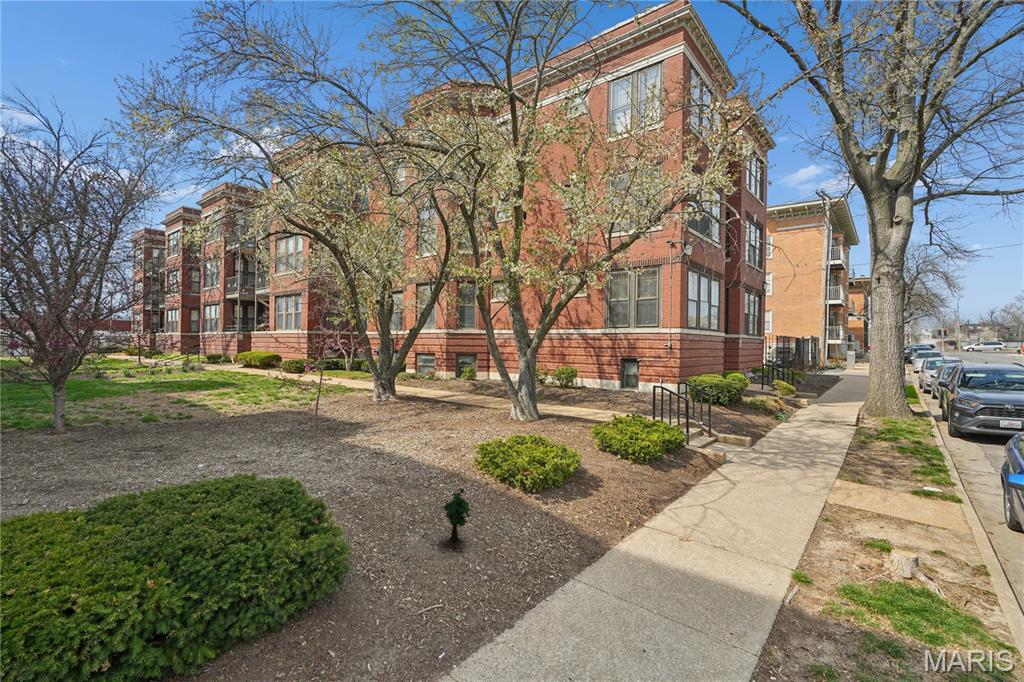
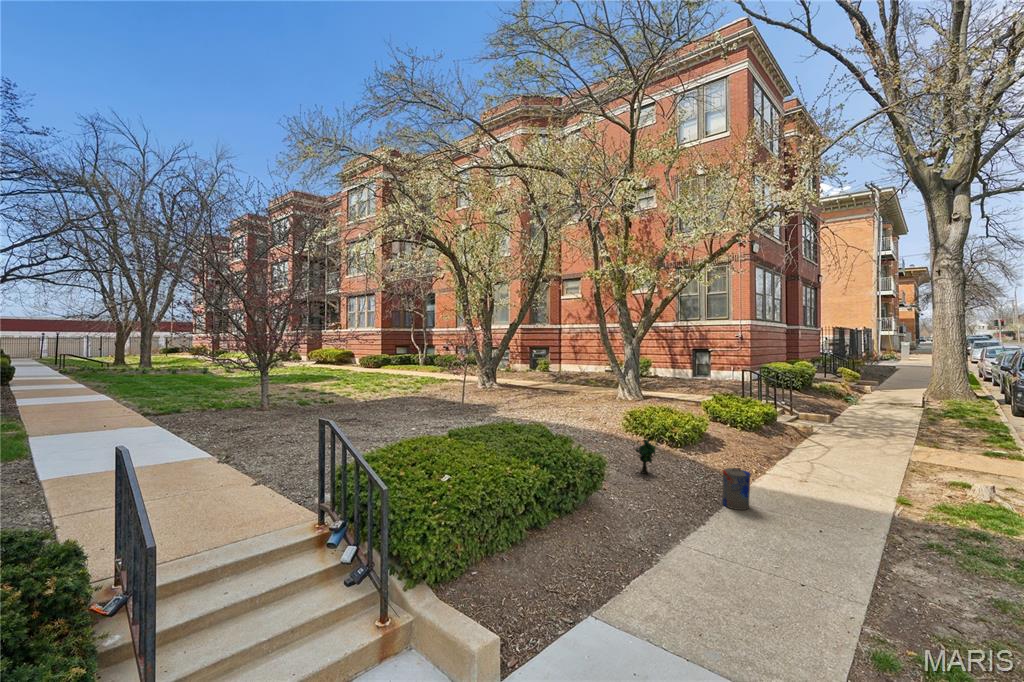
trash can: none [538,542,576,610] -> present [722,468,751,510]

